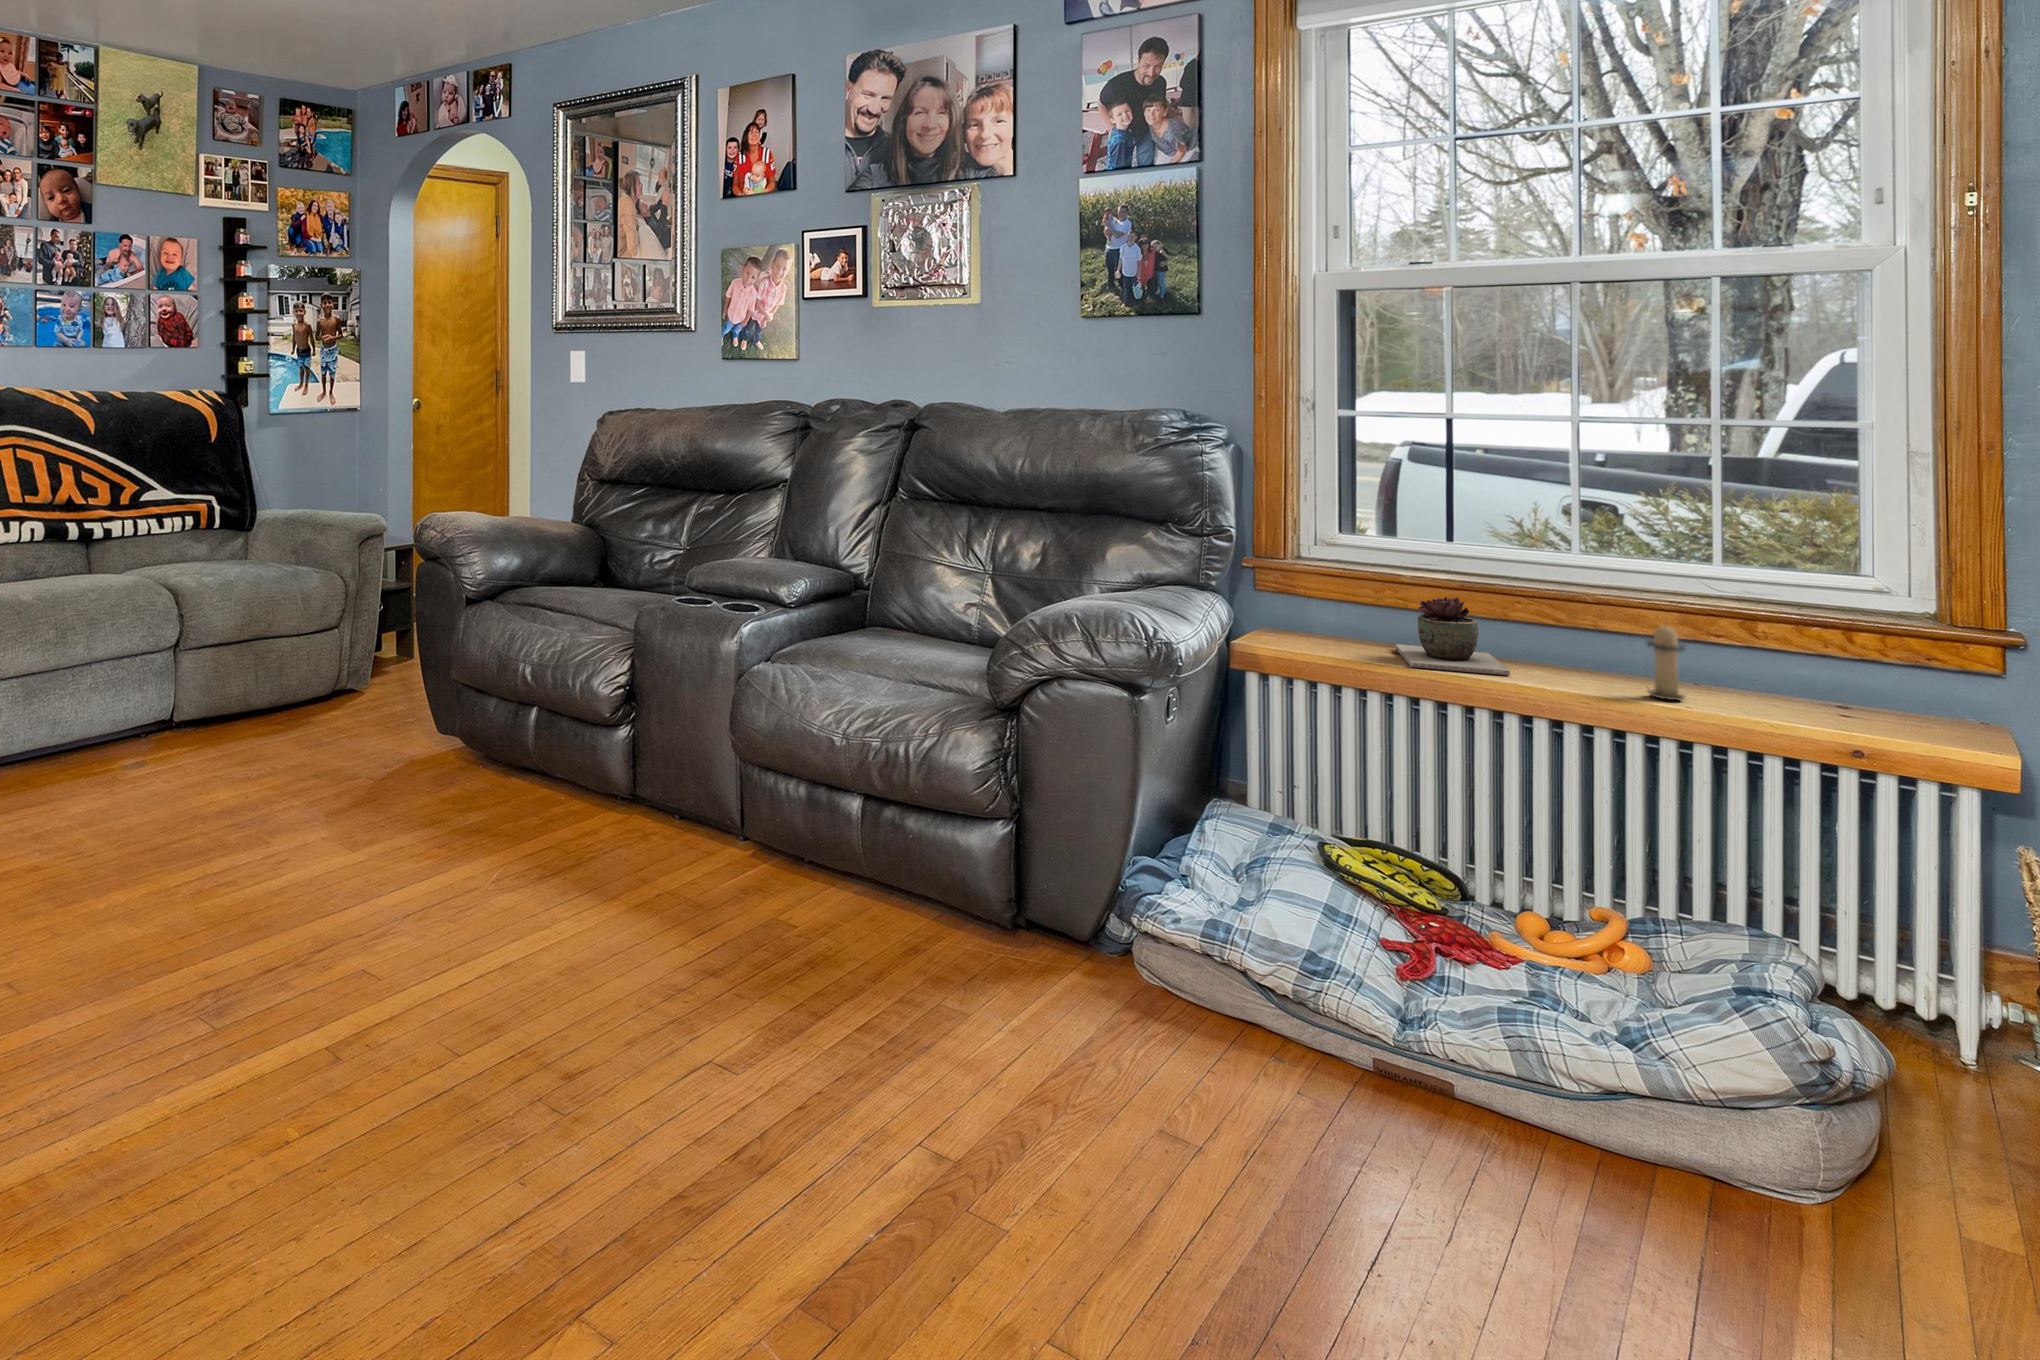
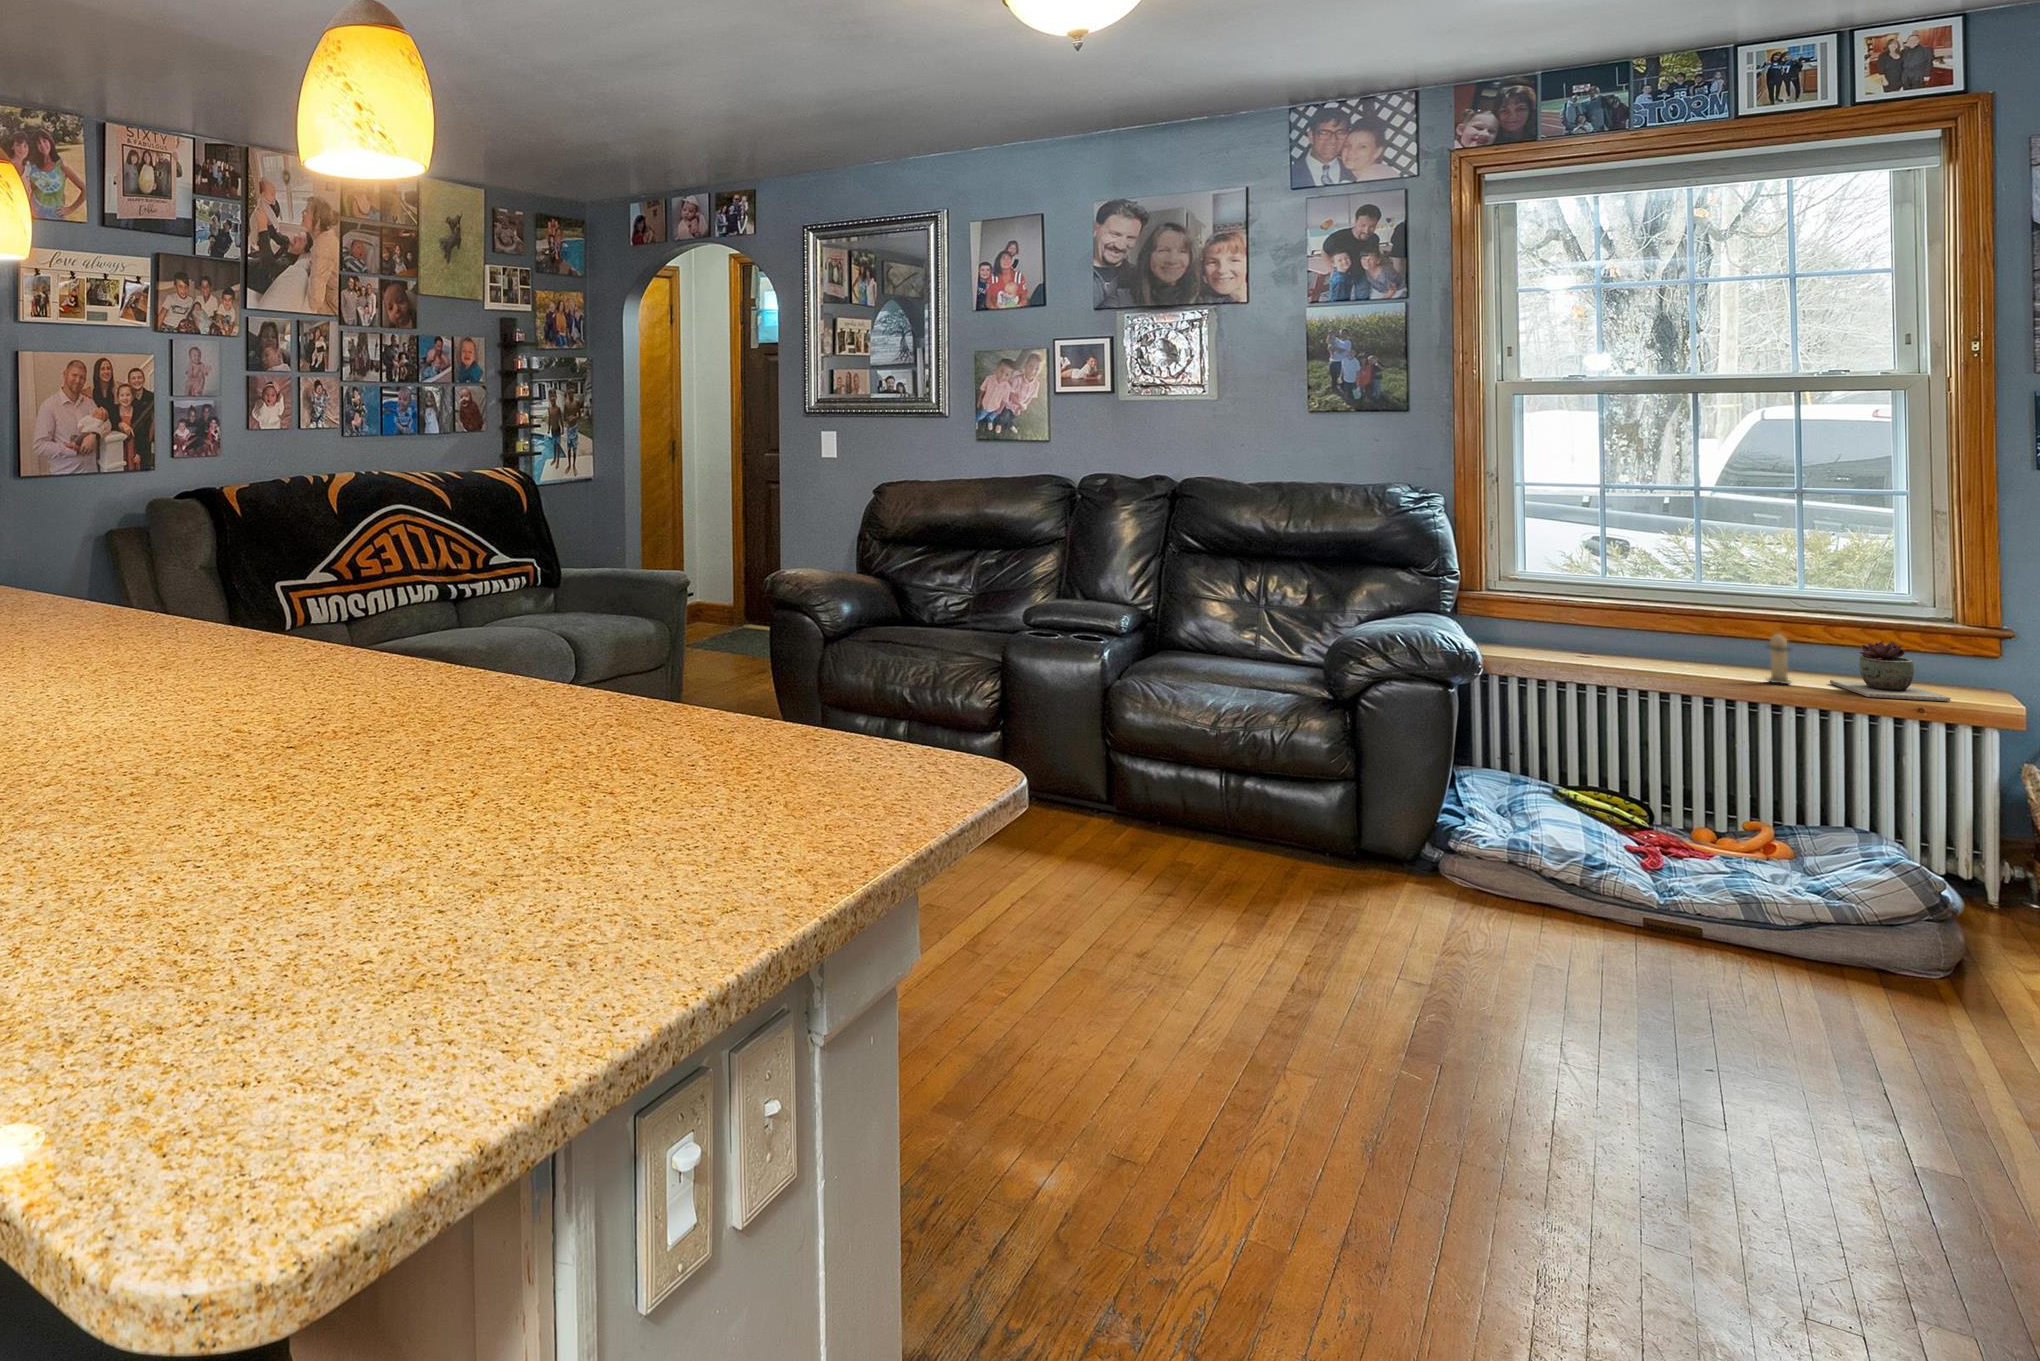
succulent plant: present [1396,597,1510,675] -> present [1830,642,1951,701]

